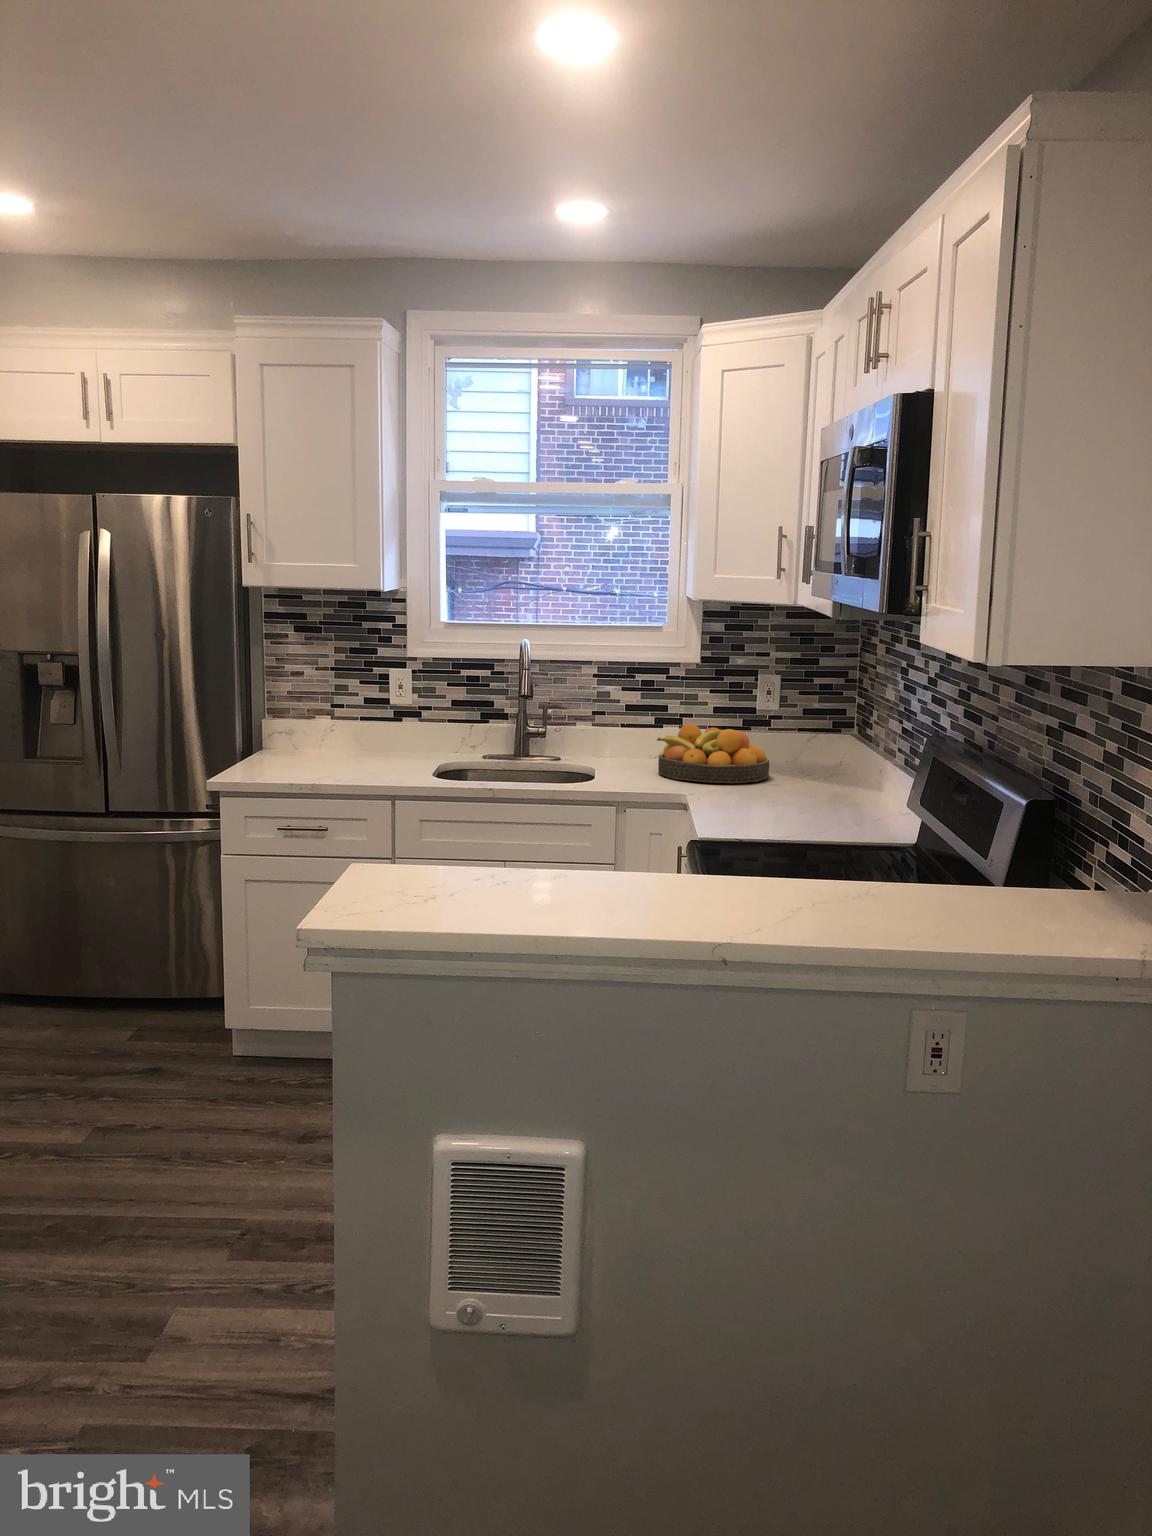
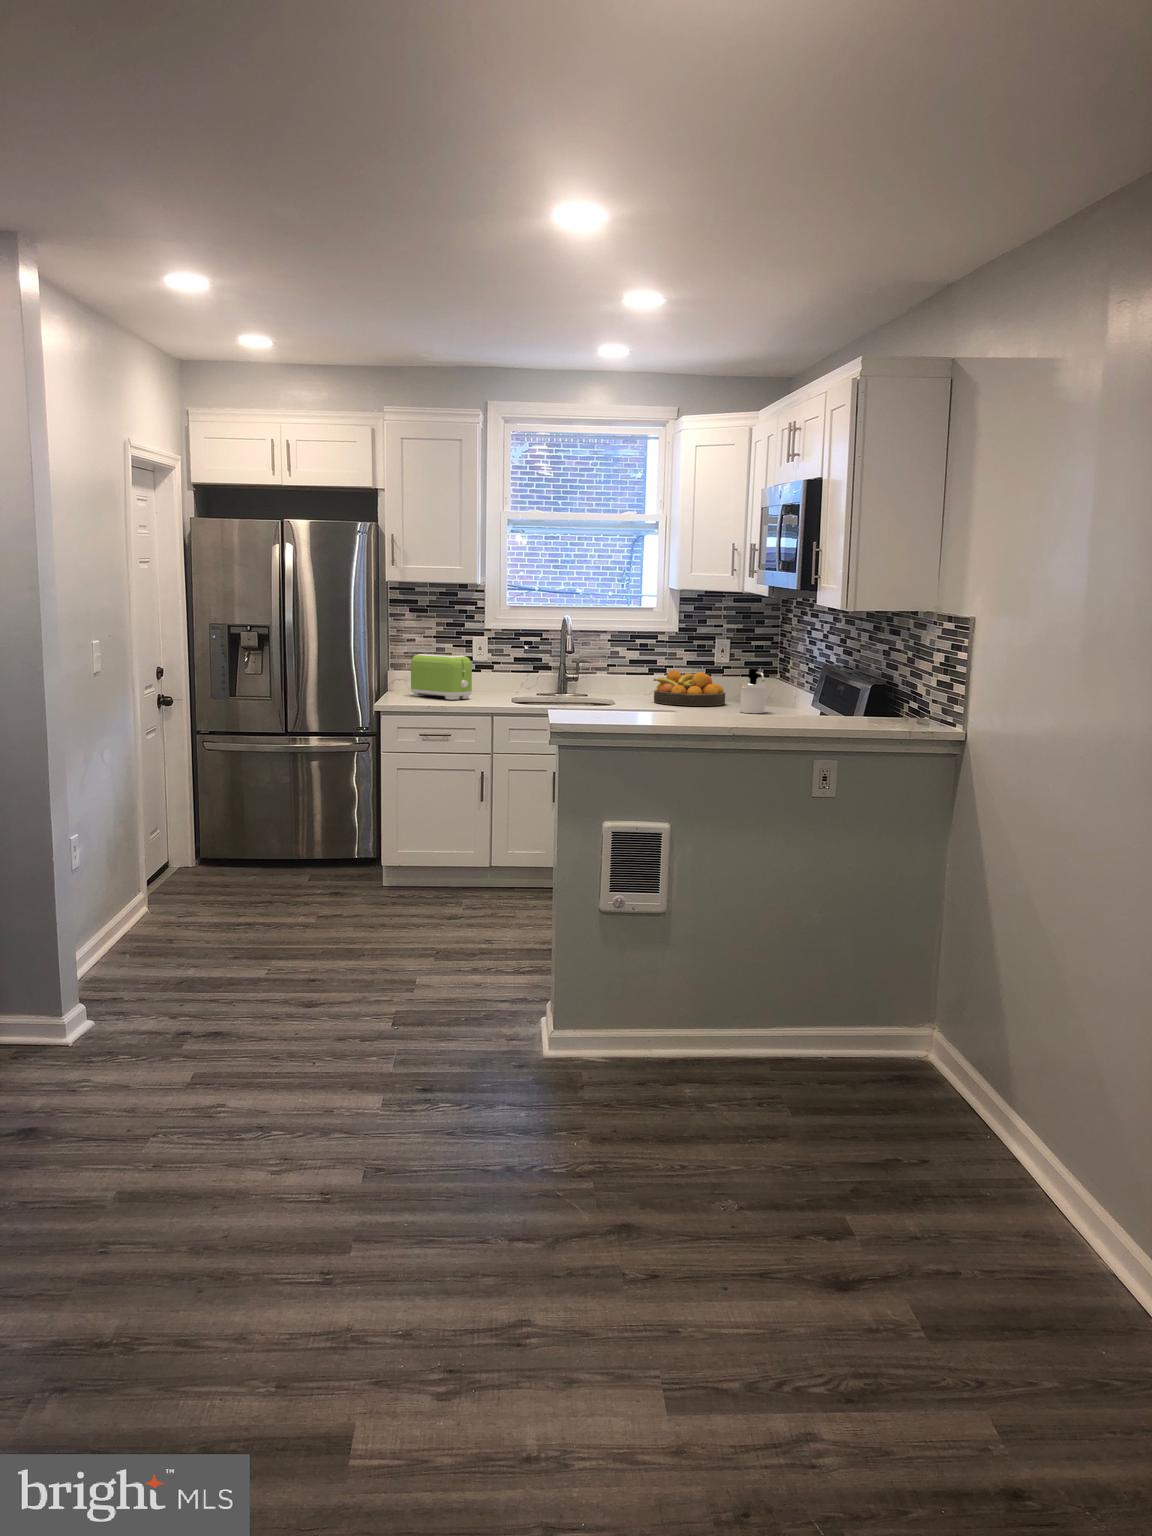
toaster: none [289,696,376,769] -> present [411,654,472,700]
soap dispenser: none [788,729,832,802] -> present [740,669,767,713]

